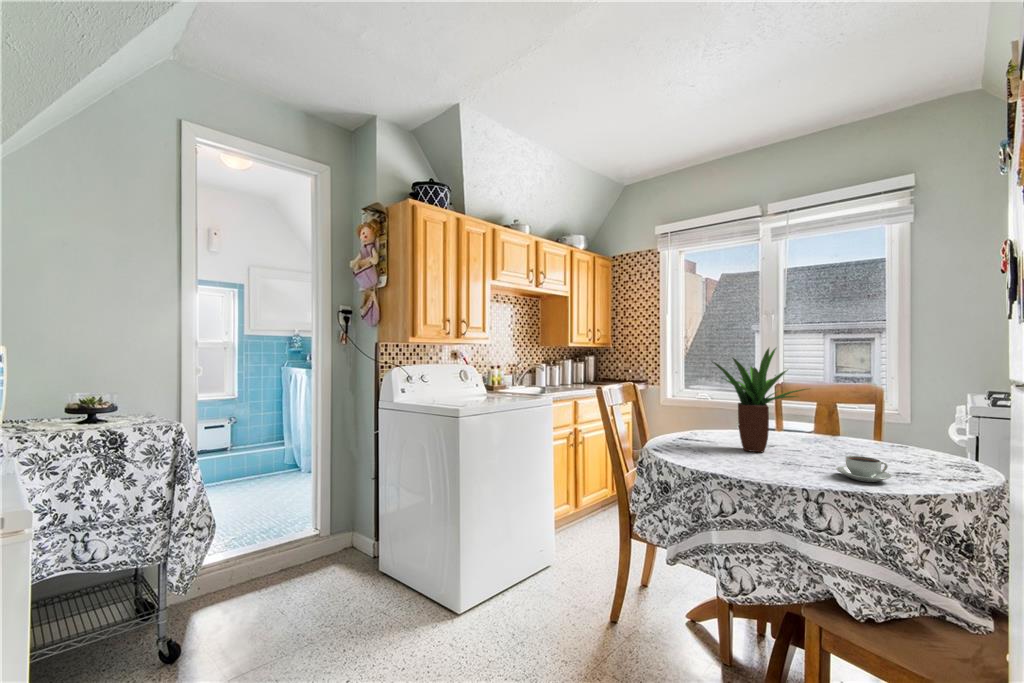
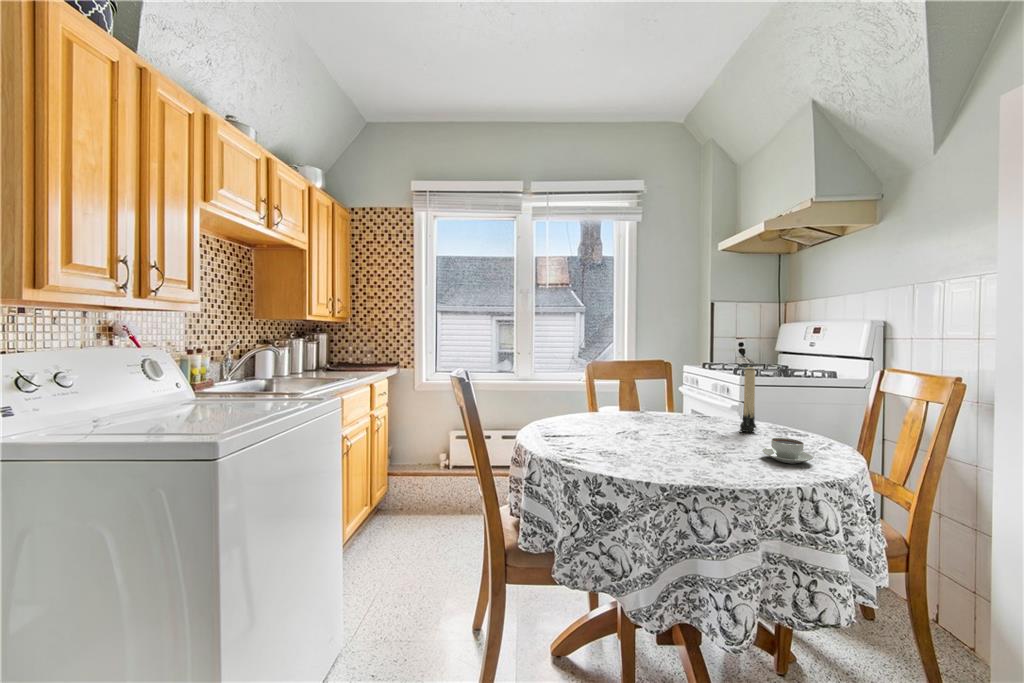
potted plant: present [714,348,806,452] -> none [608,328,697,445]
candle: none [890,389,918,463] -> present [740,367,756,433]

